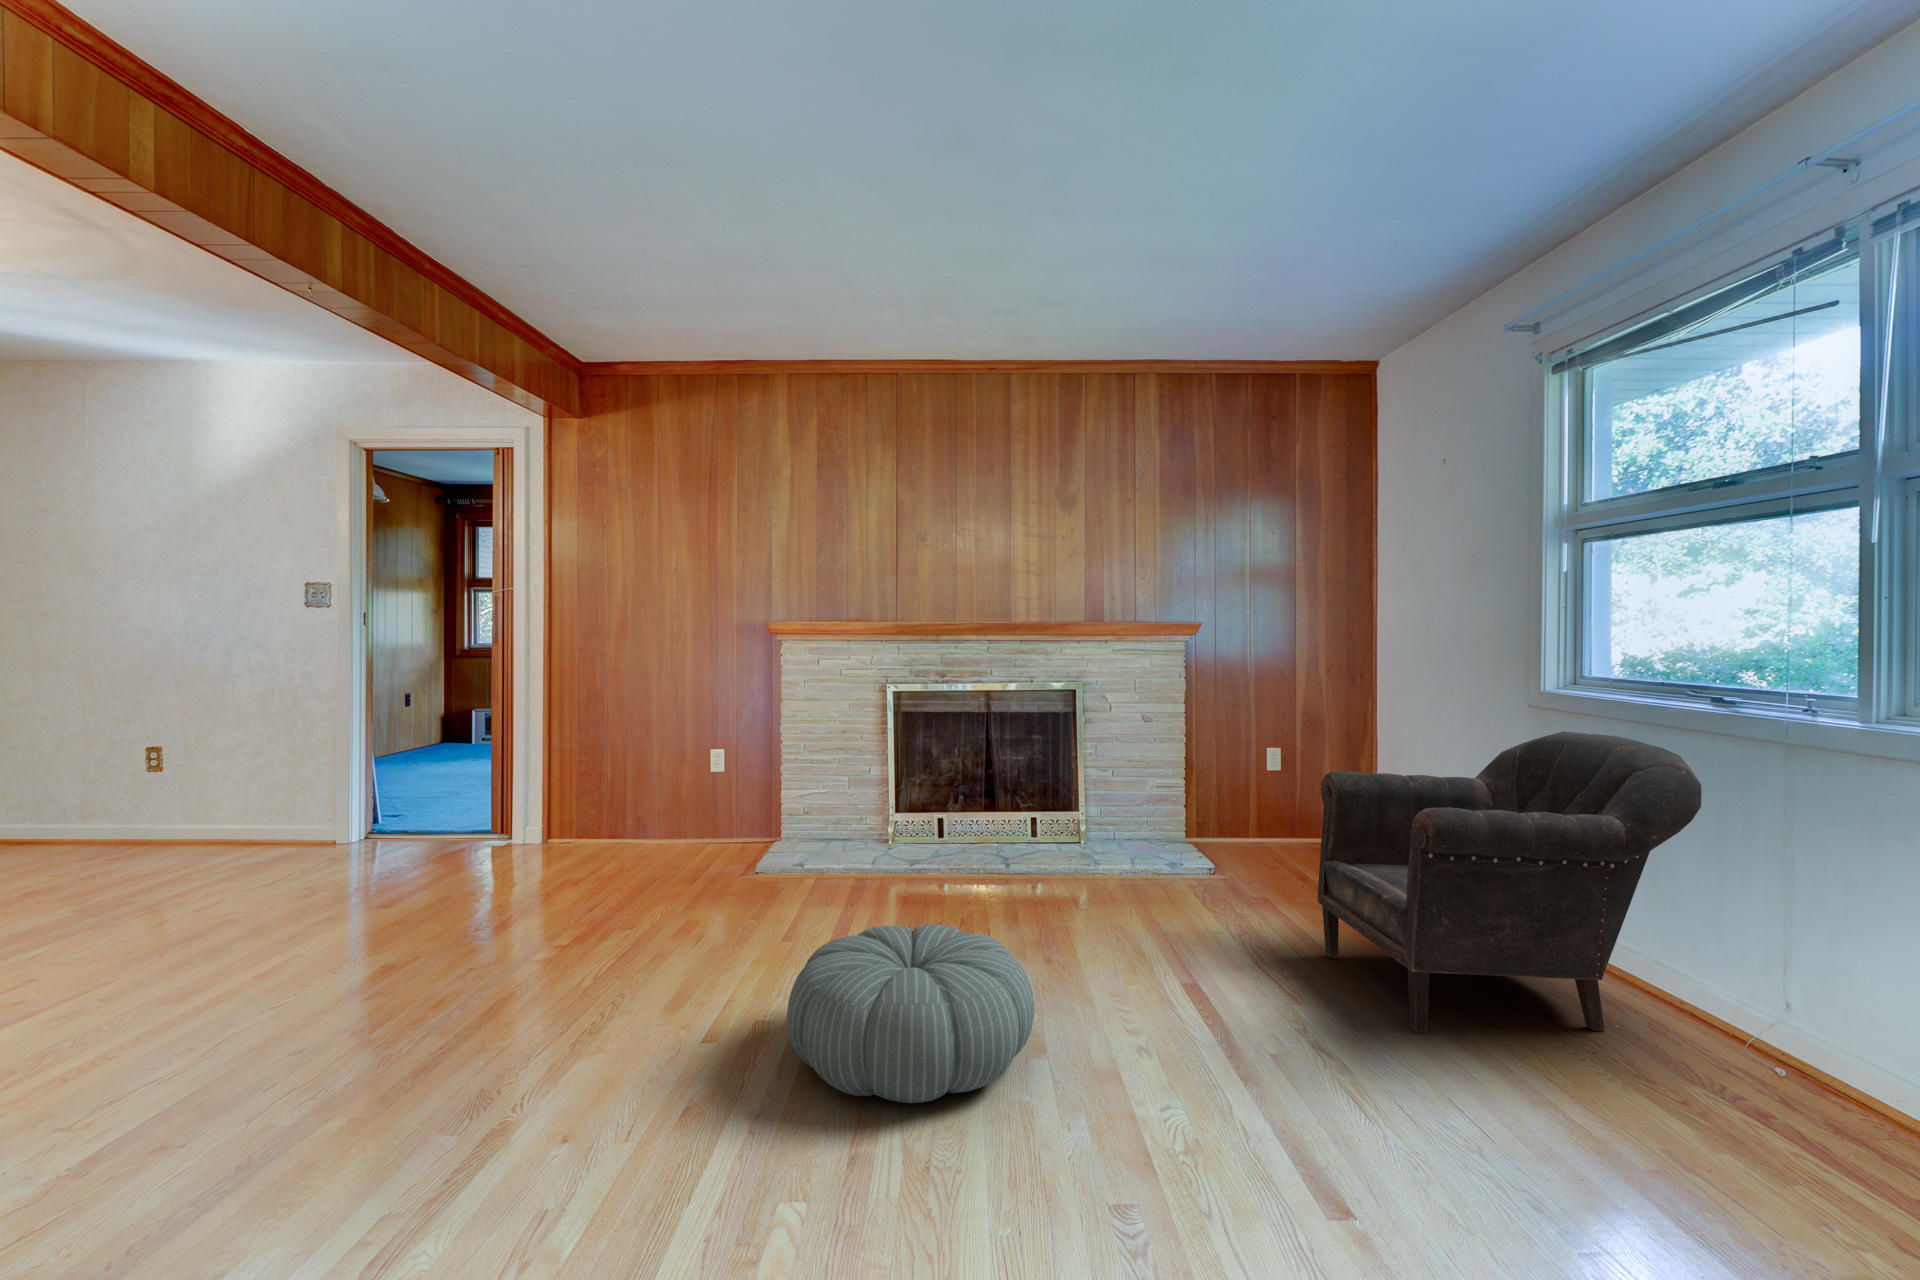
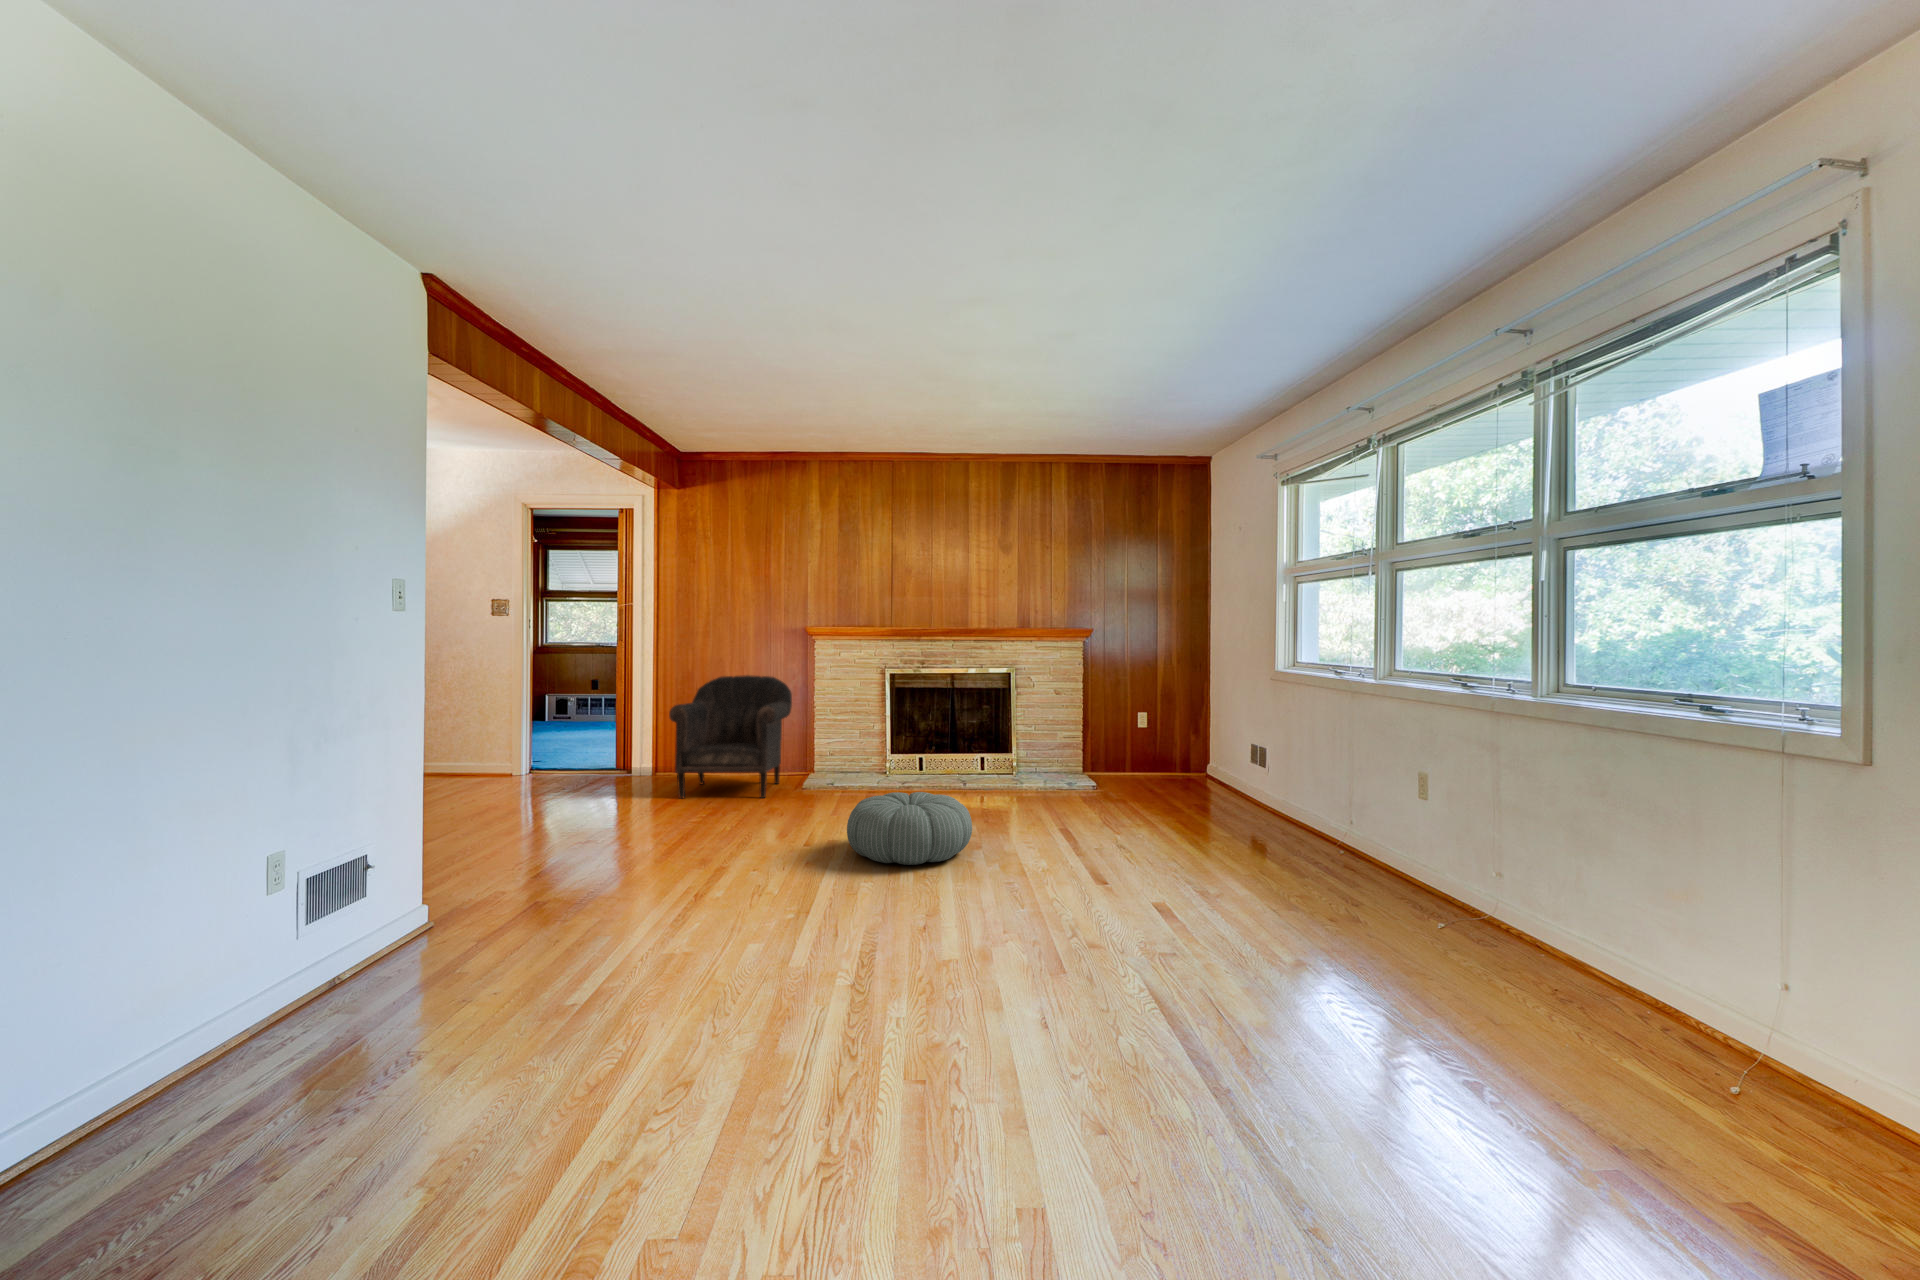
armchair: present [1317,731,1701,1033] -> present [669,675,792,798]

